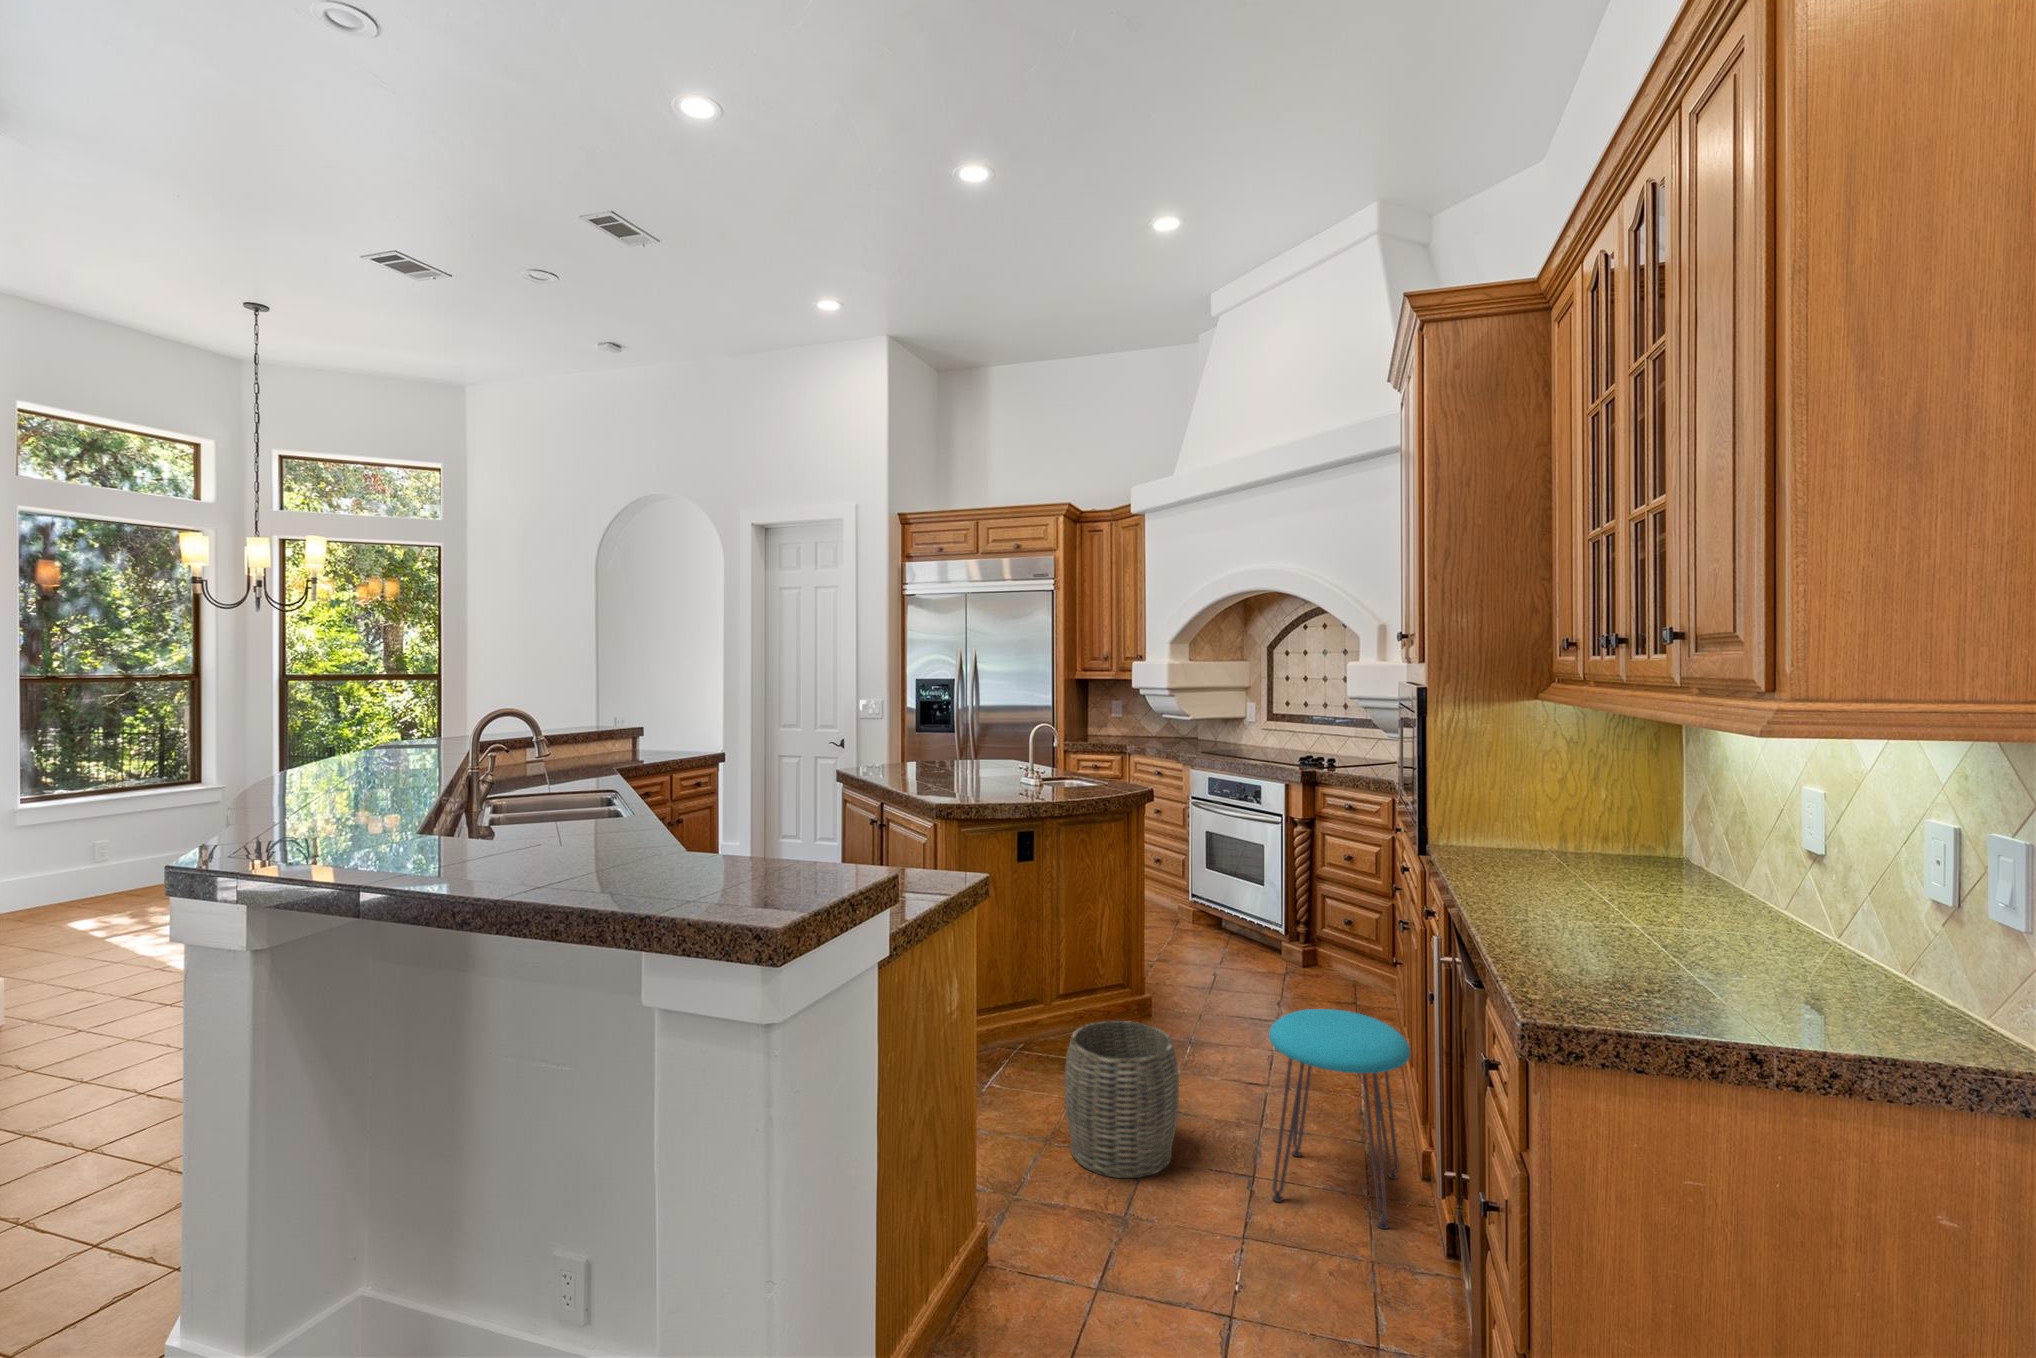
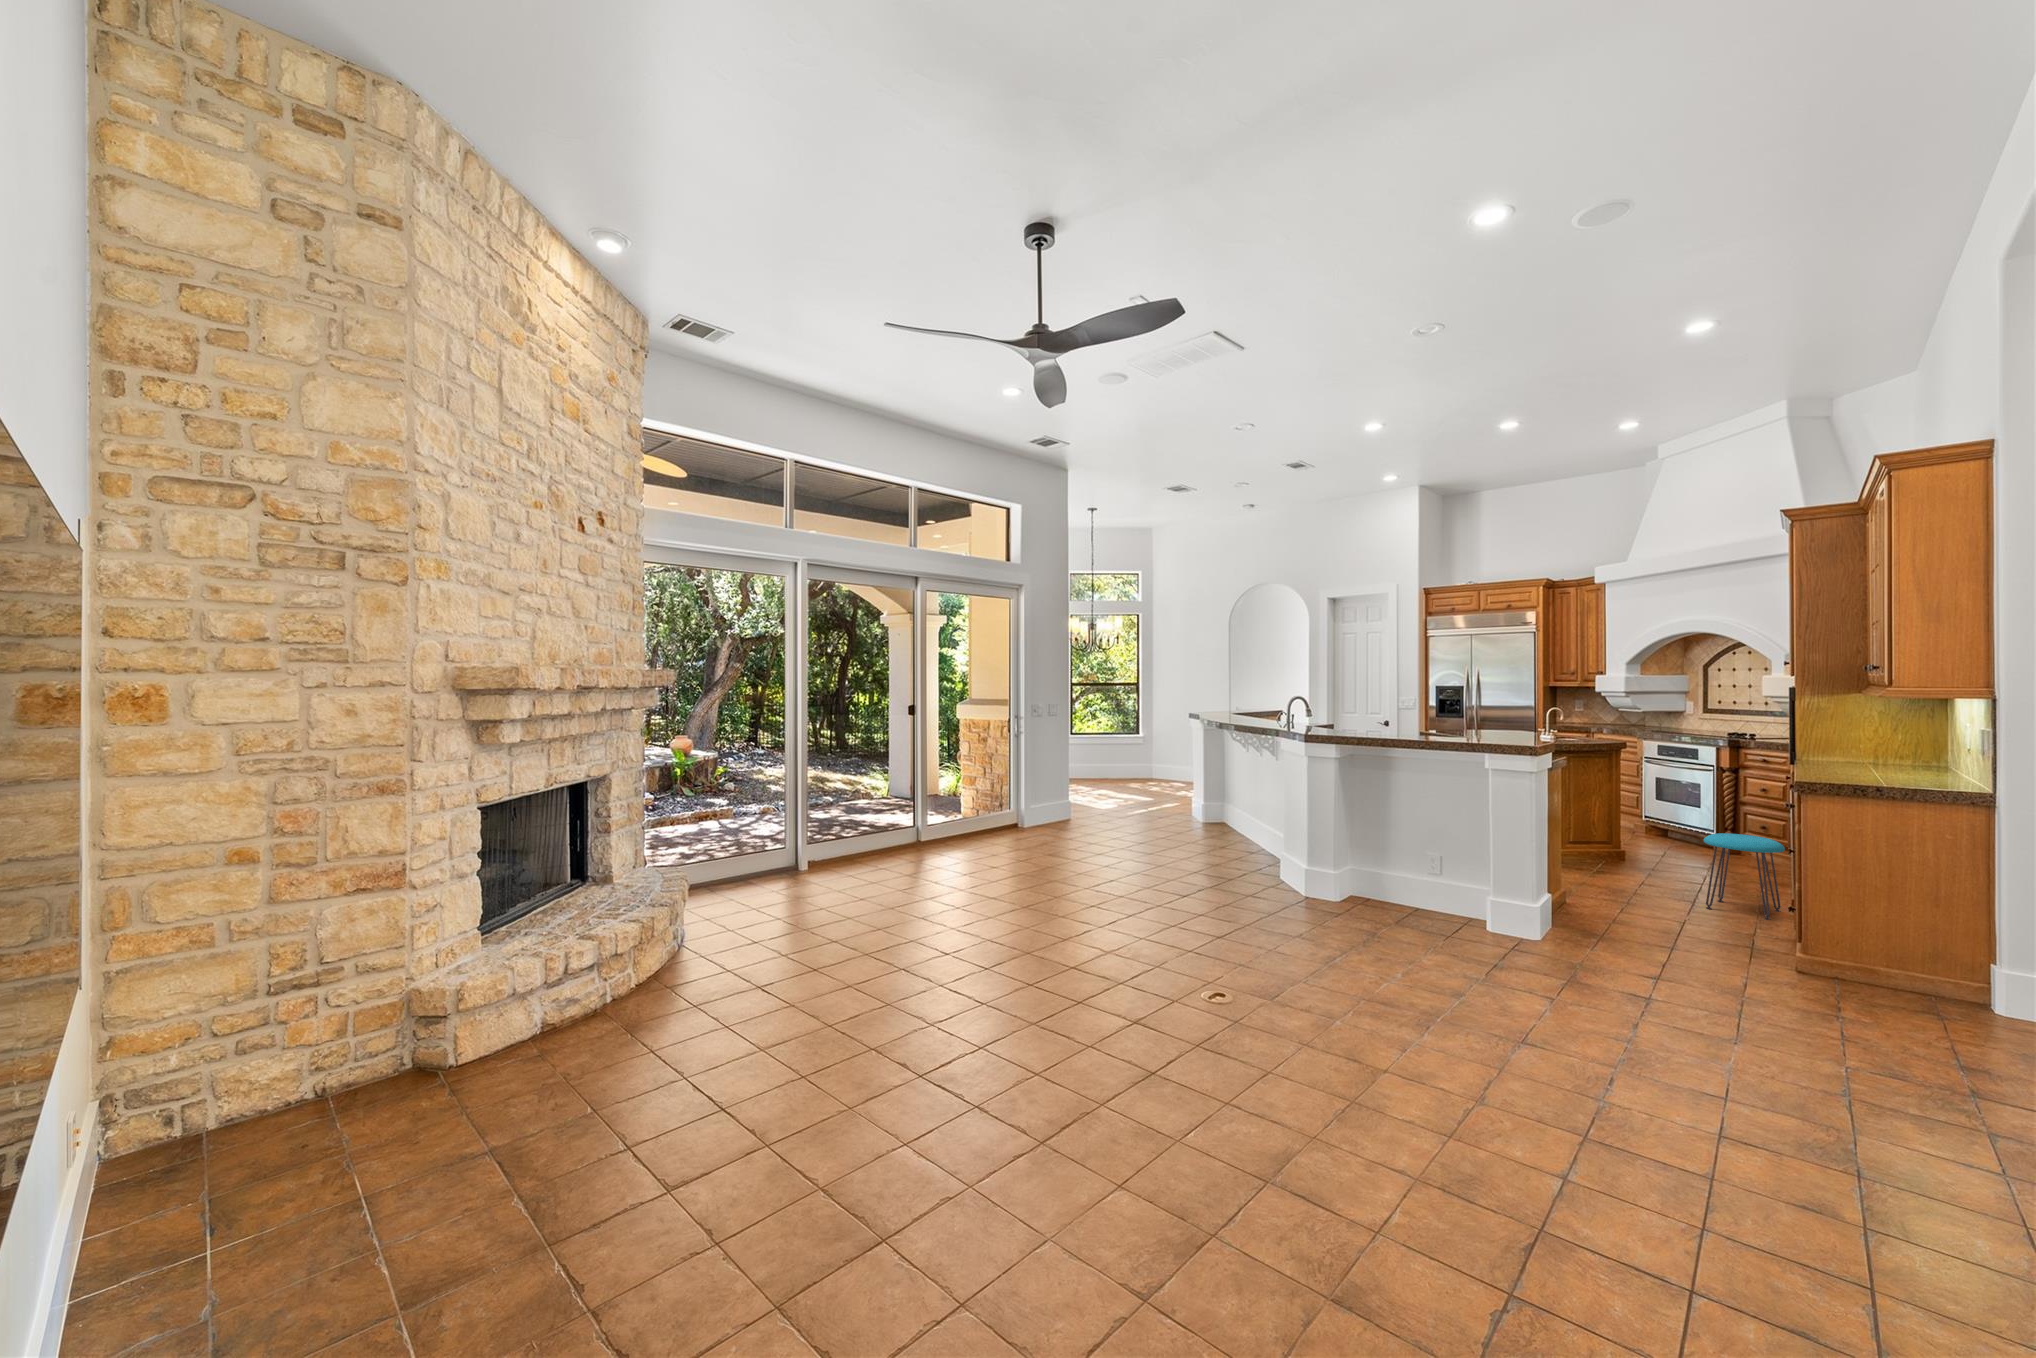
woven basket: present [1065,1021,1179,1178] -> none [1589,837,1652,897]

